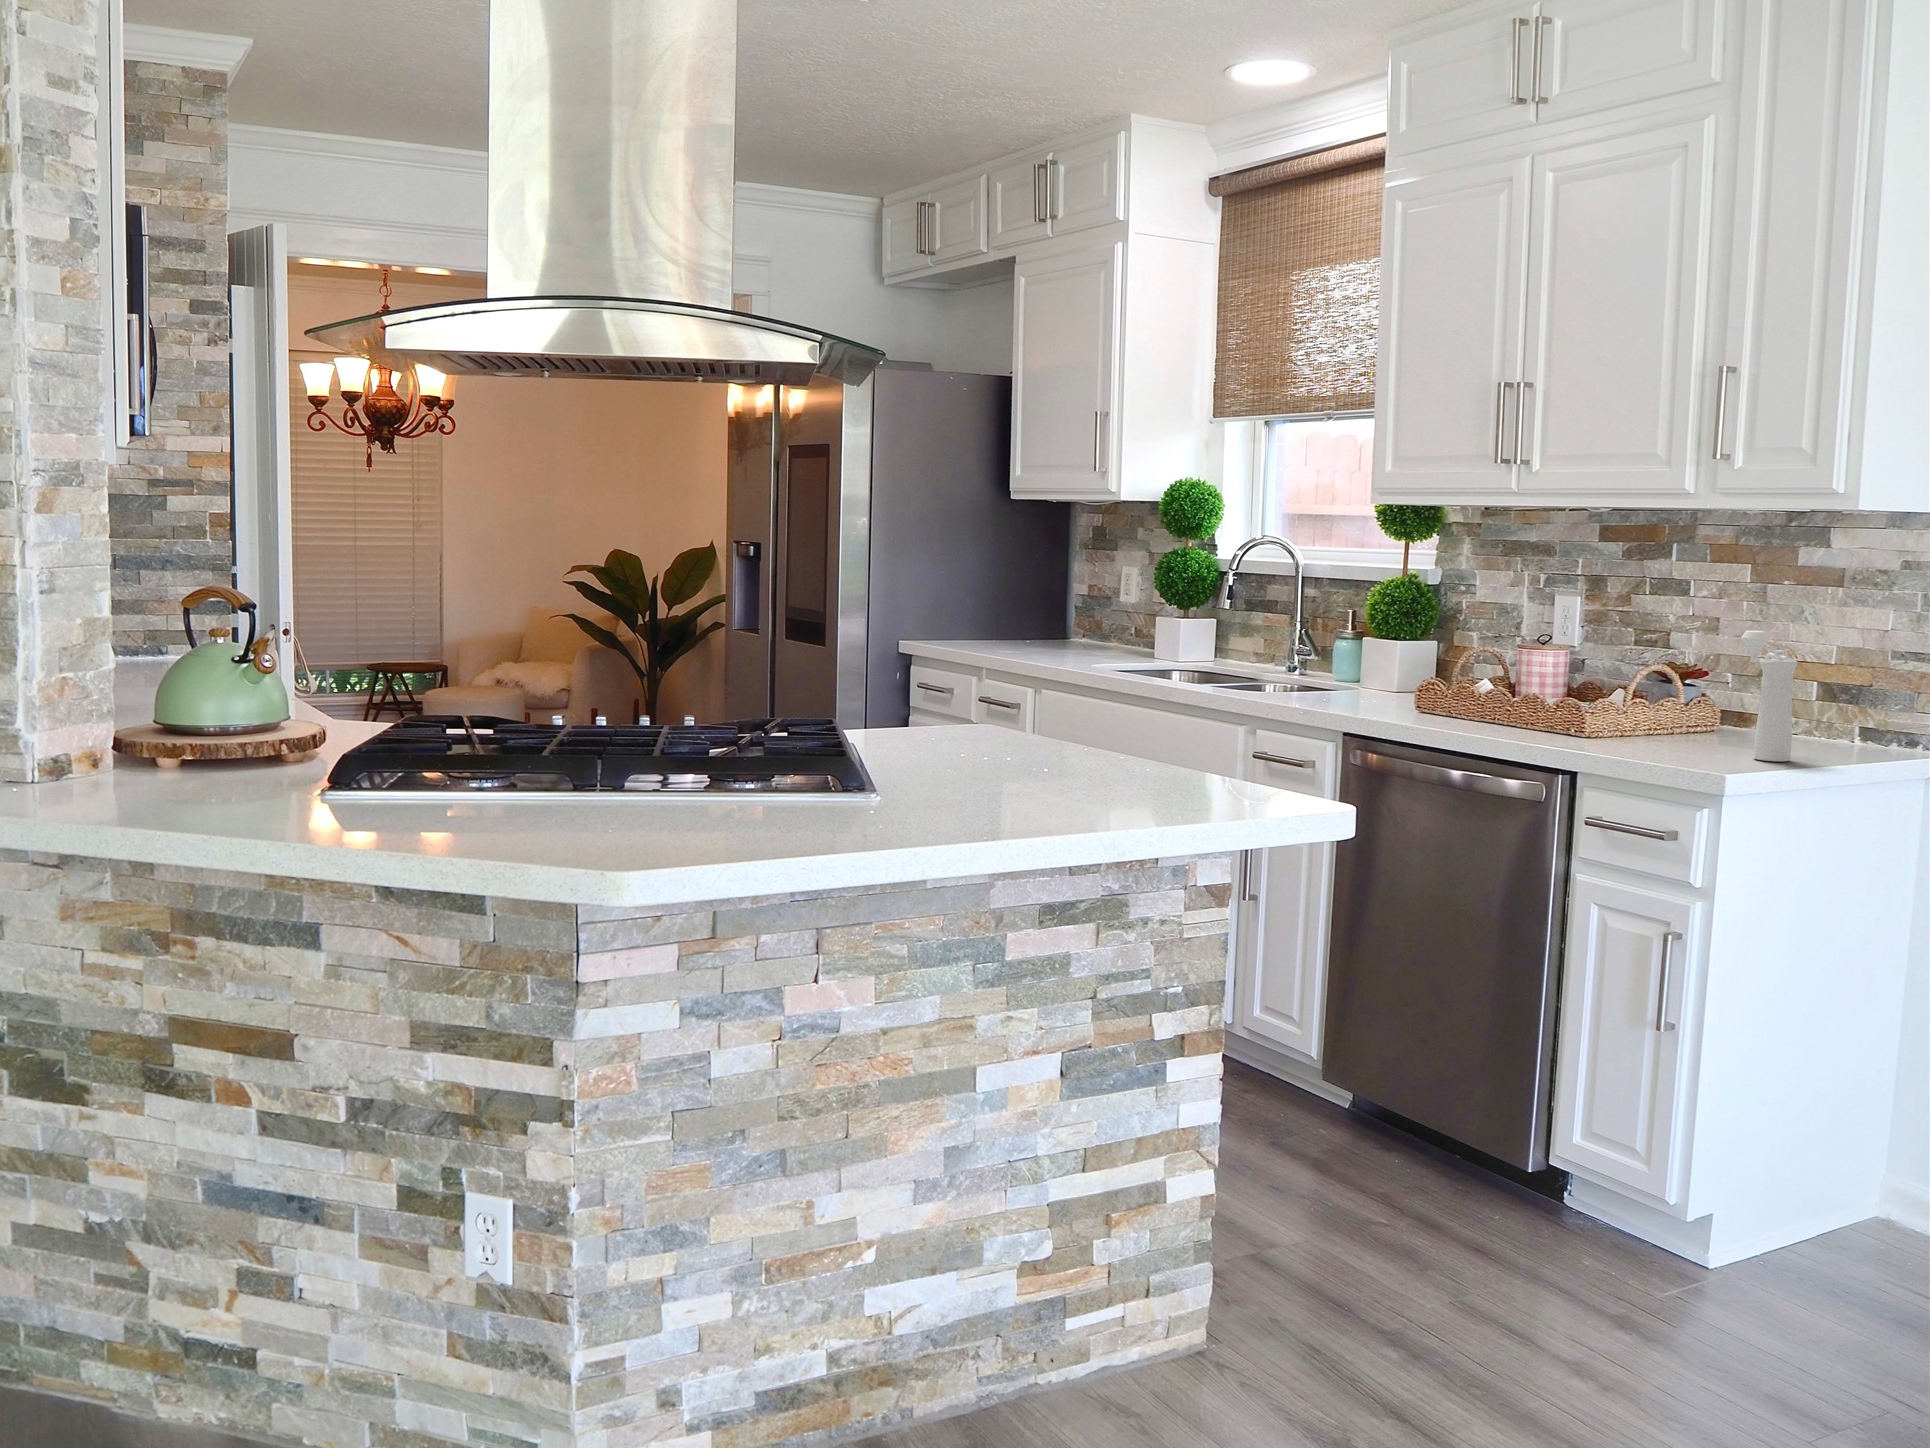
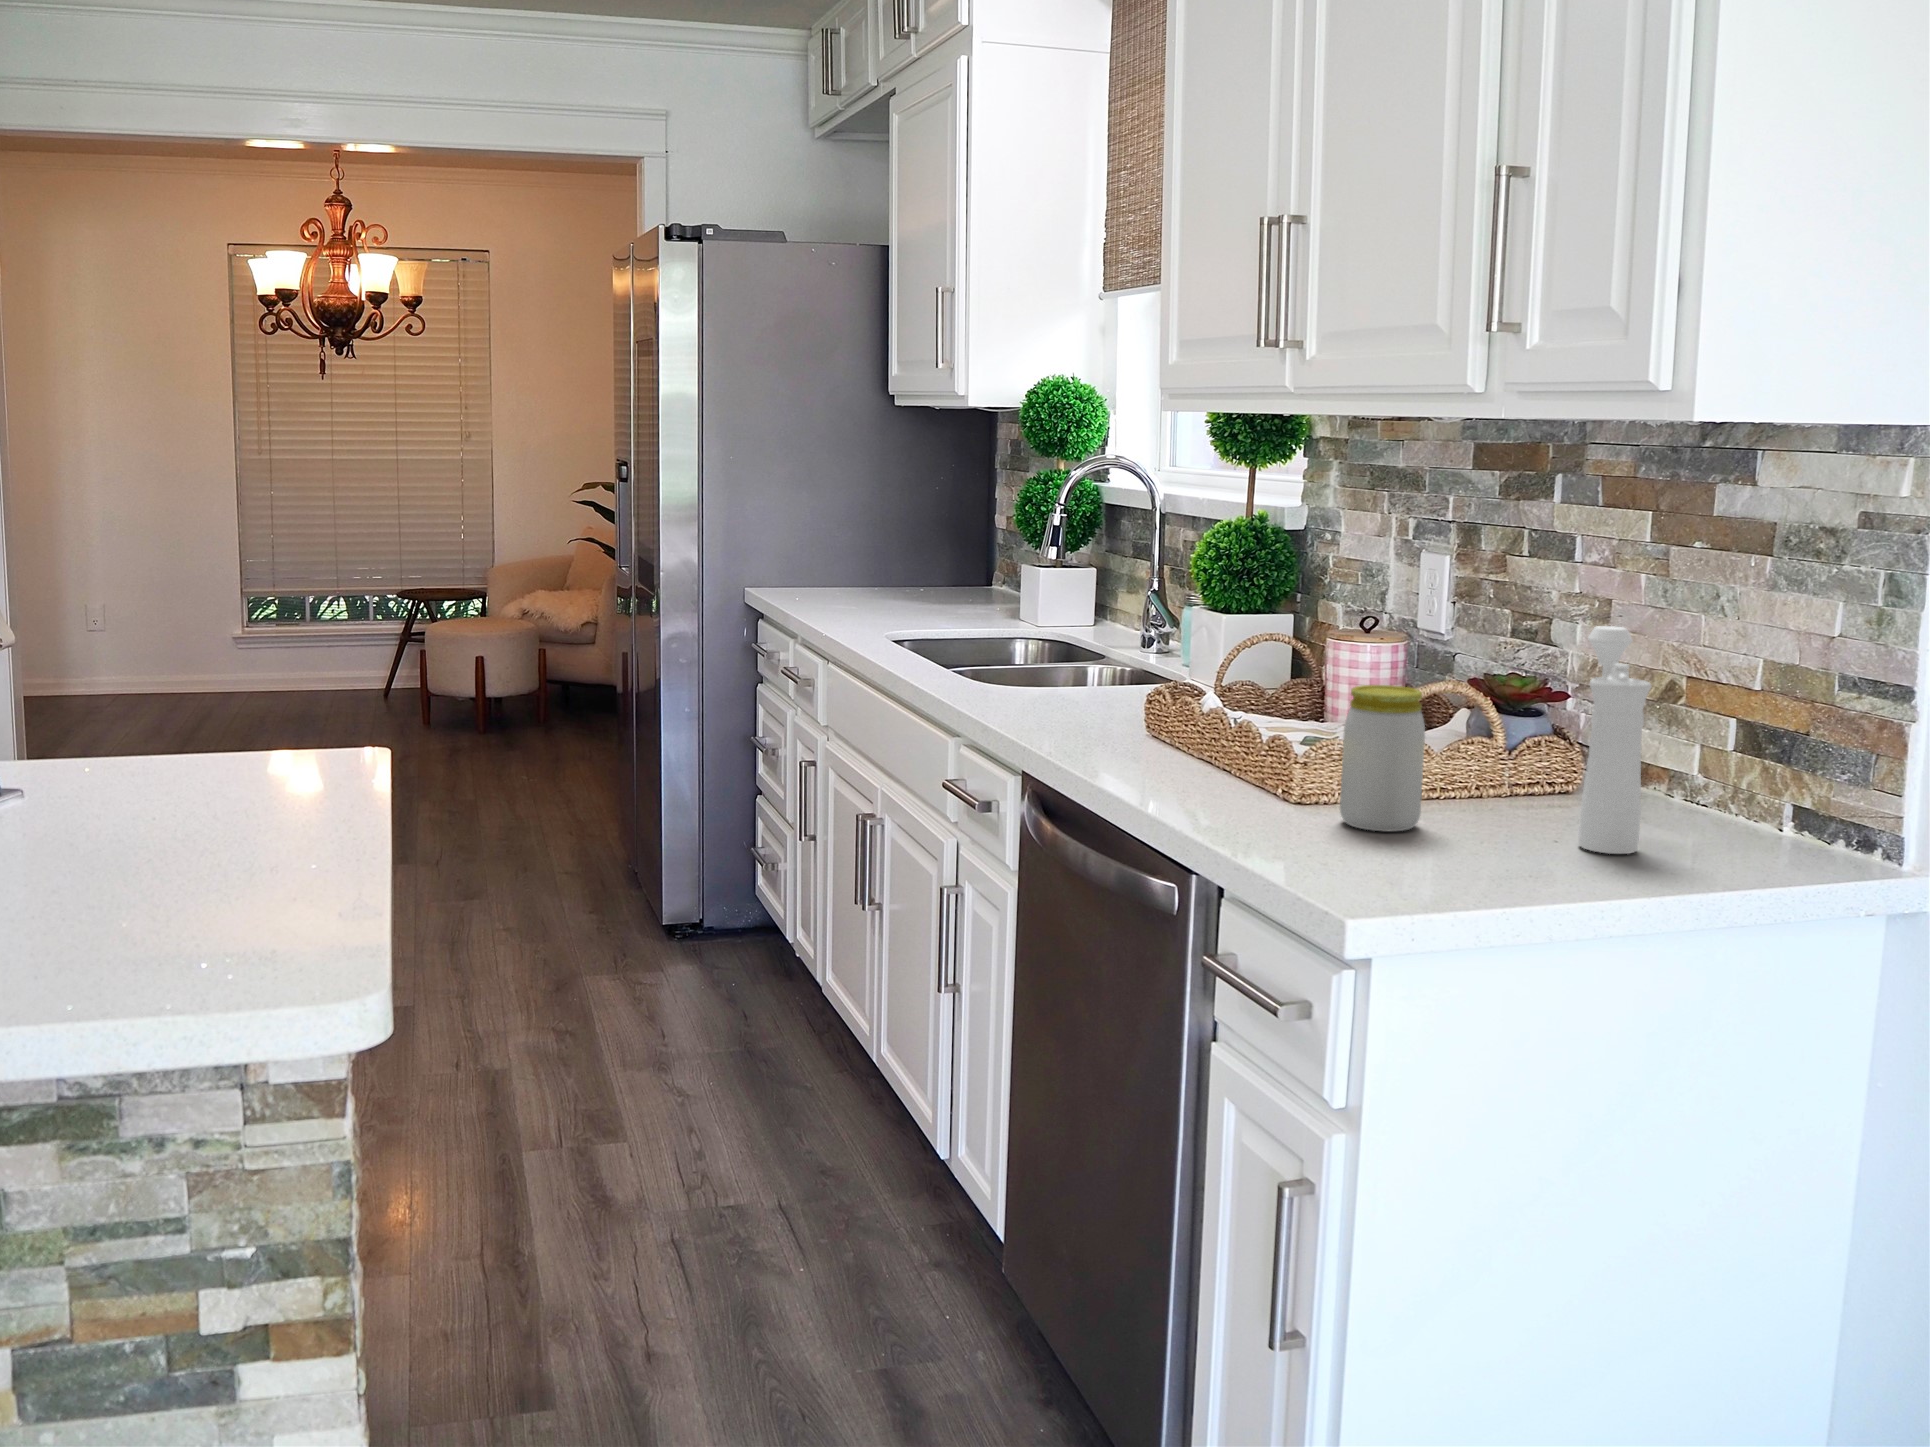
jar: none [1605,670,1660,756] -> present [1340,685,1425,831]

